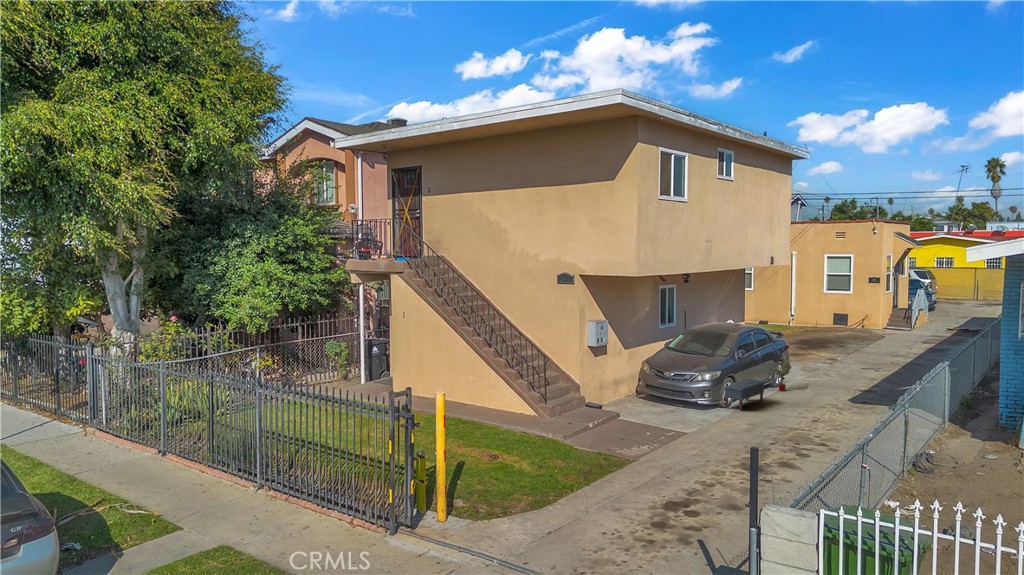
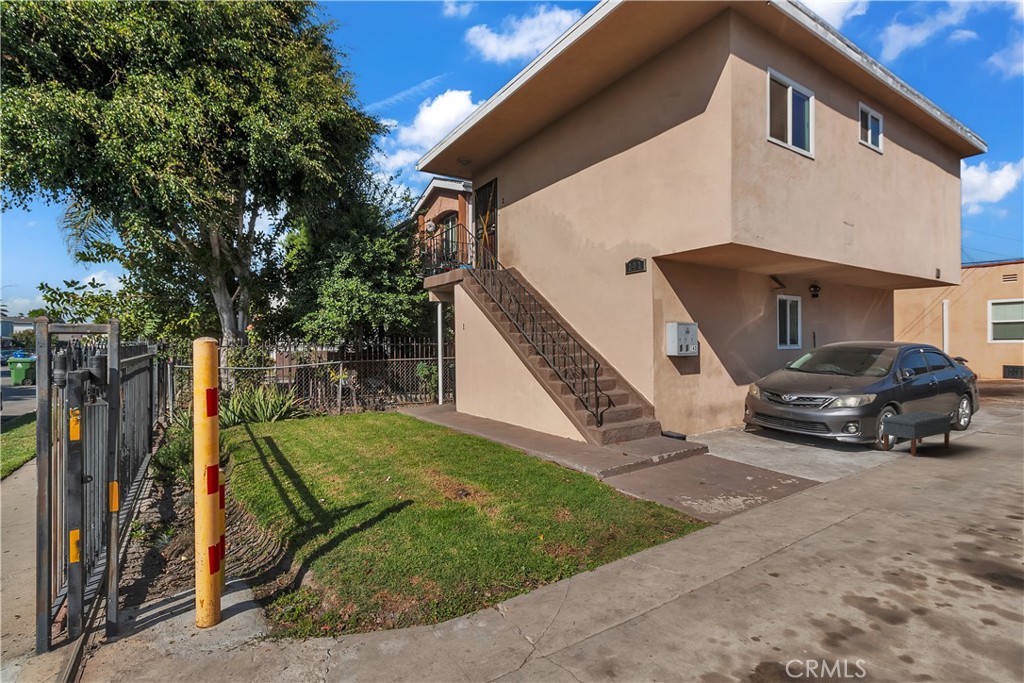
potted tree: present [773,357,791,391] -> none [955,386,990,435]

